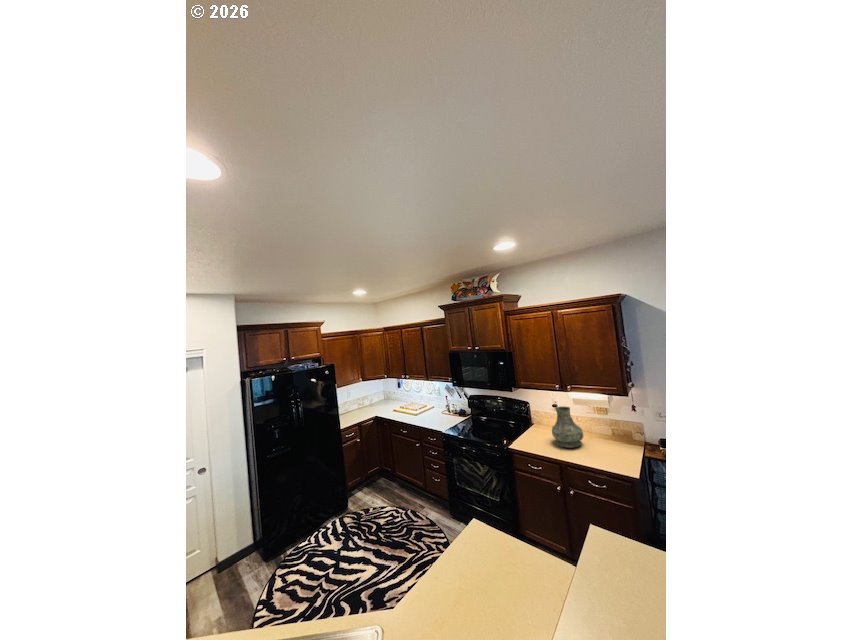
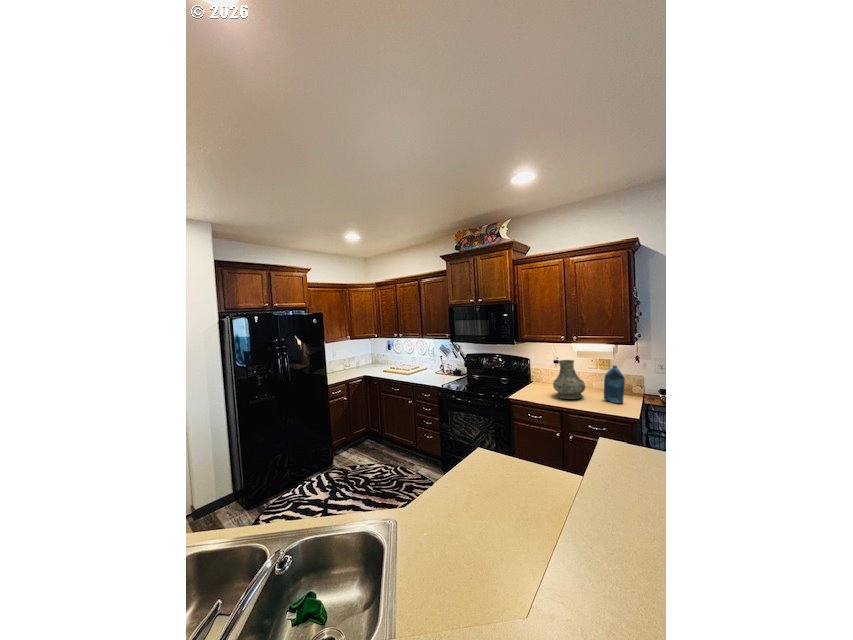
bottle: none [602,414,623,453] -> present [604,365,625,404]

